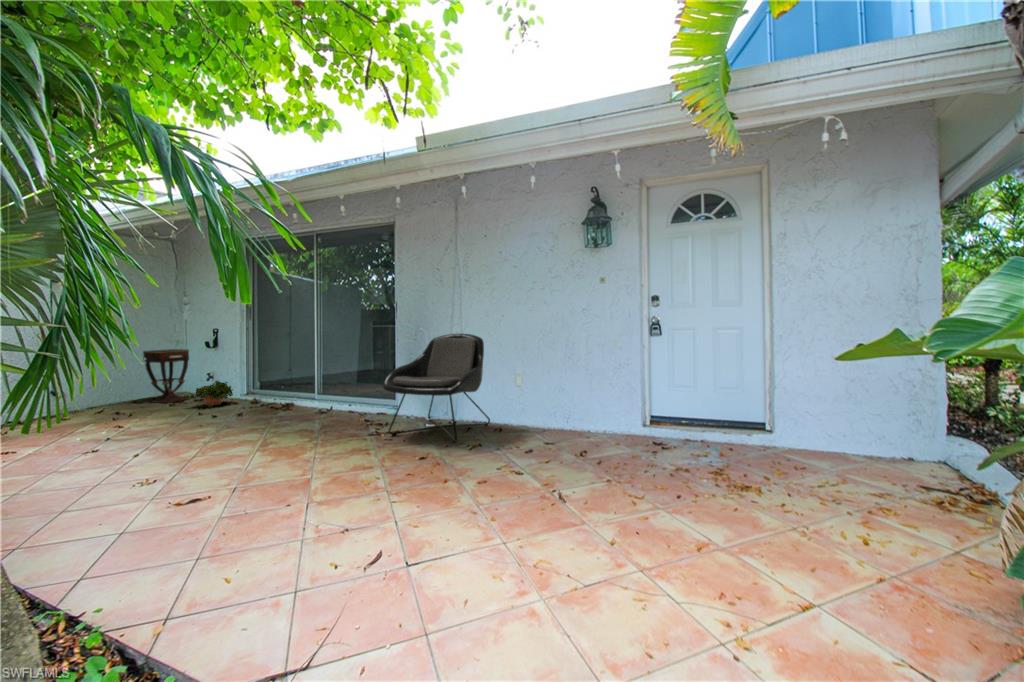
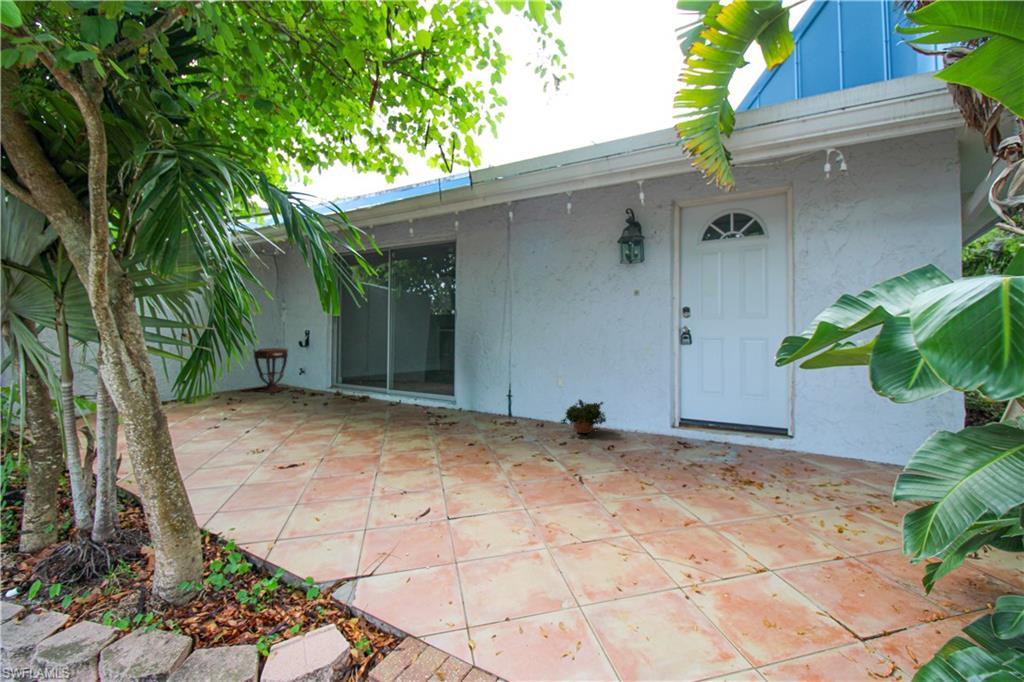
lounge chair: present [383,333,490,442] -> none [441,339,533,433]
potted plant: present [187,381,233,407] -> present [561,399,606,433]

